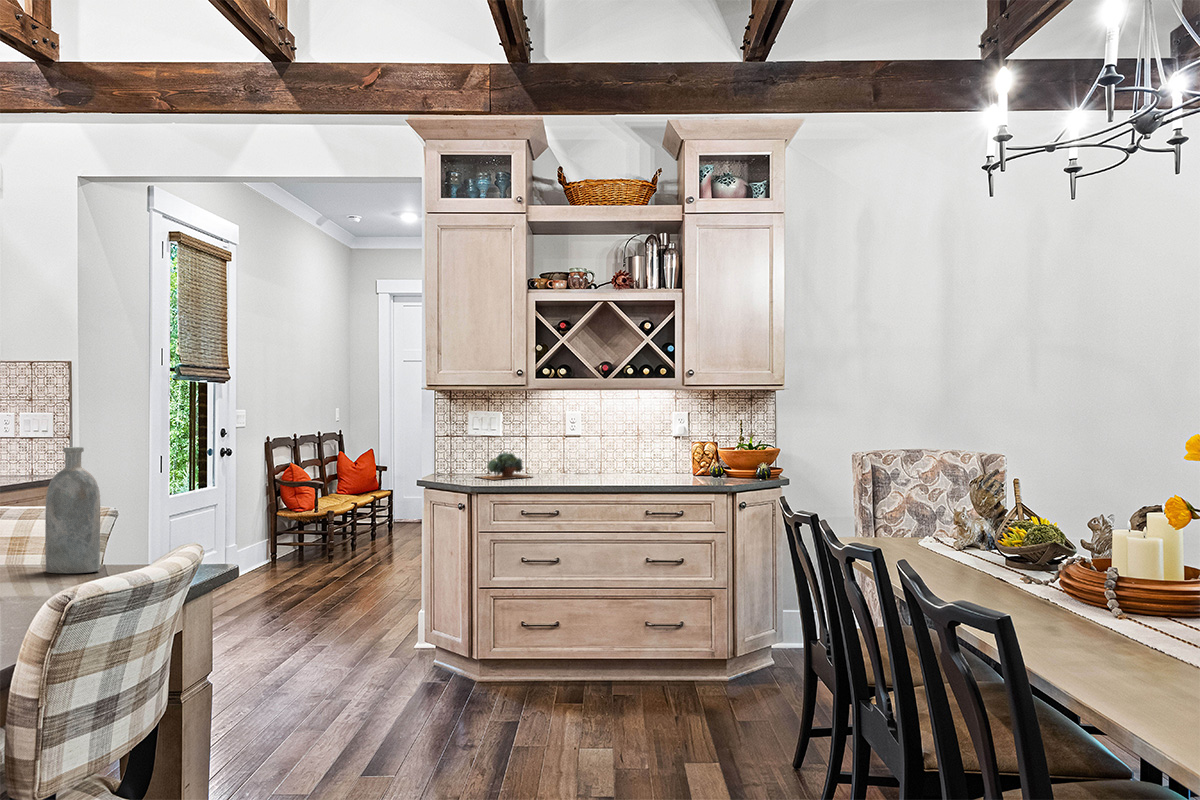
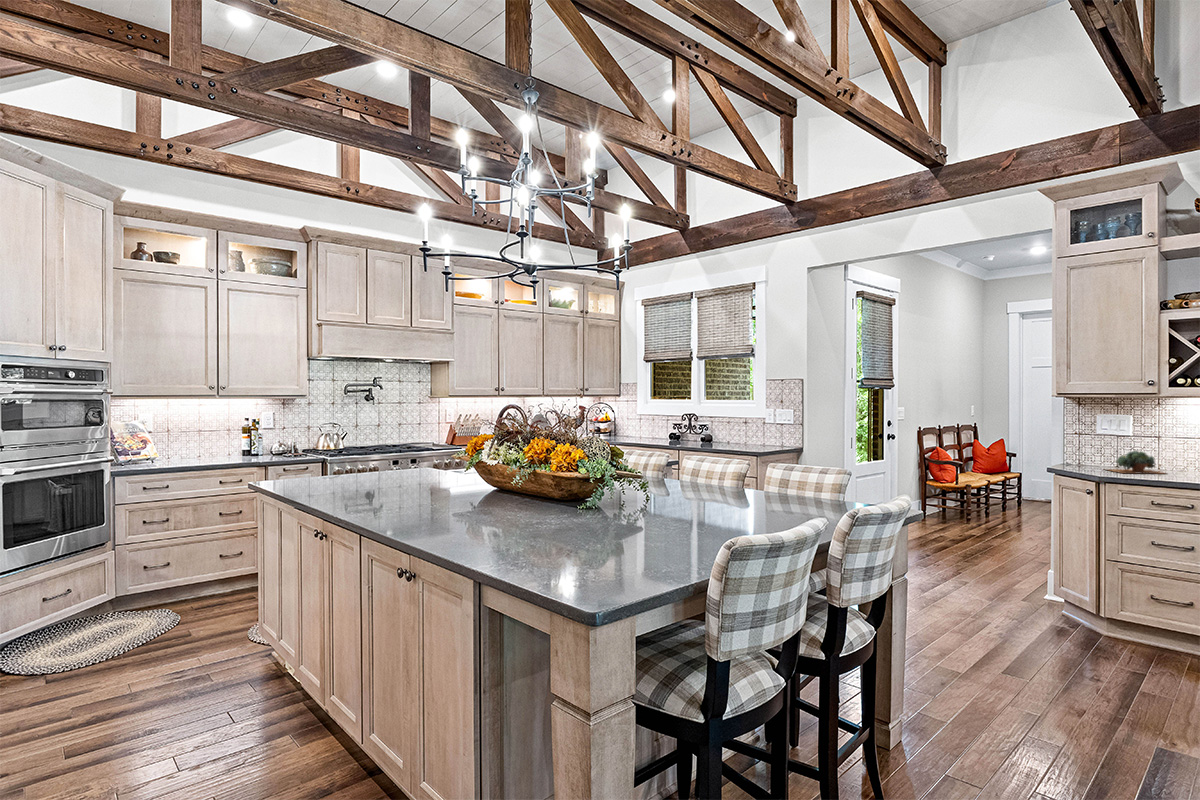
bottle: present [45,447,100,573] -> none [819,438,845,505]

